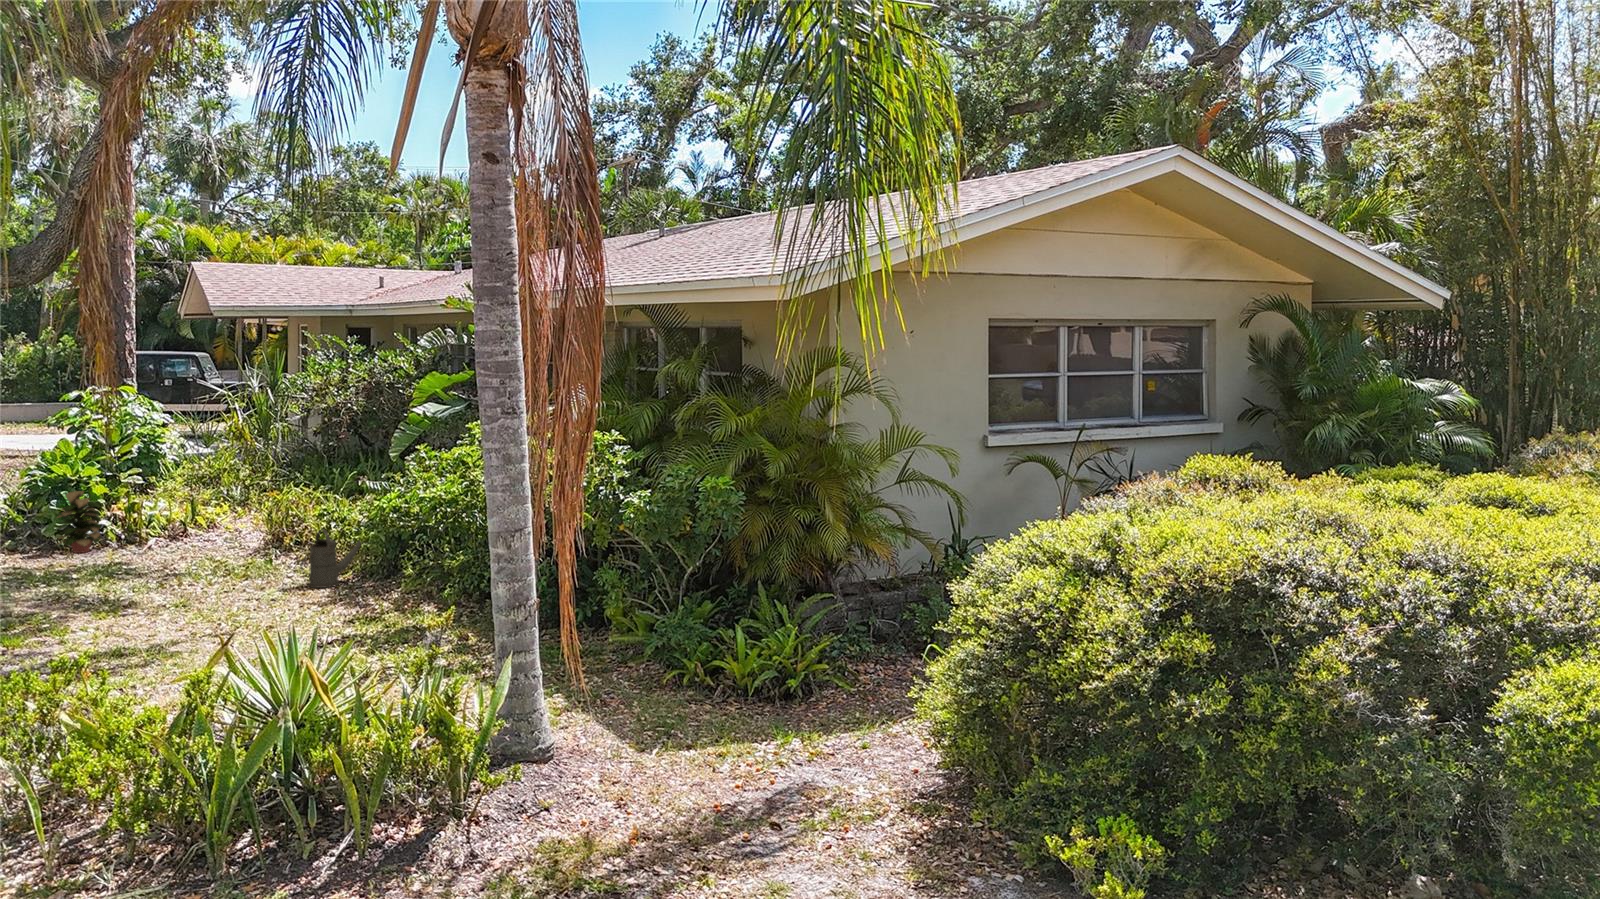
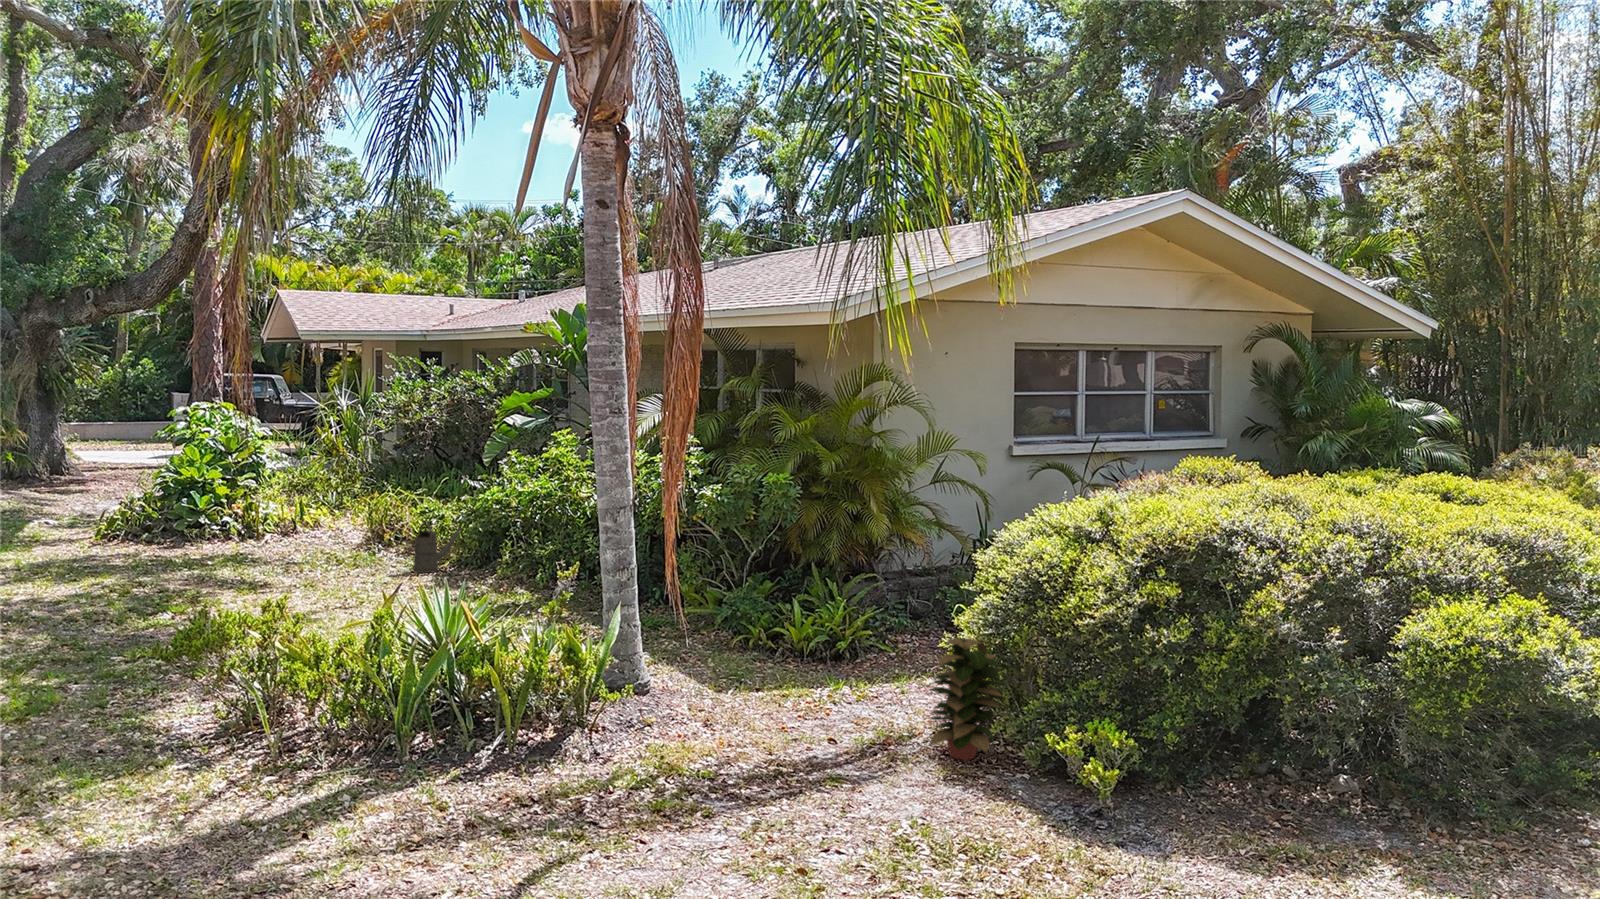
decorative plant: present [57,491,101,553] -> present [929,638,1007,759]

